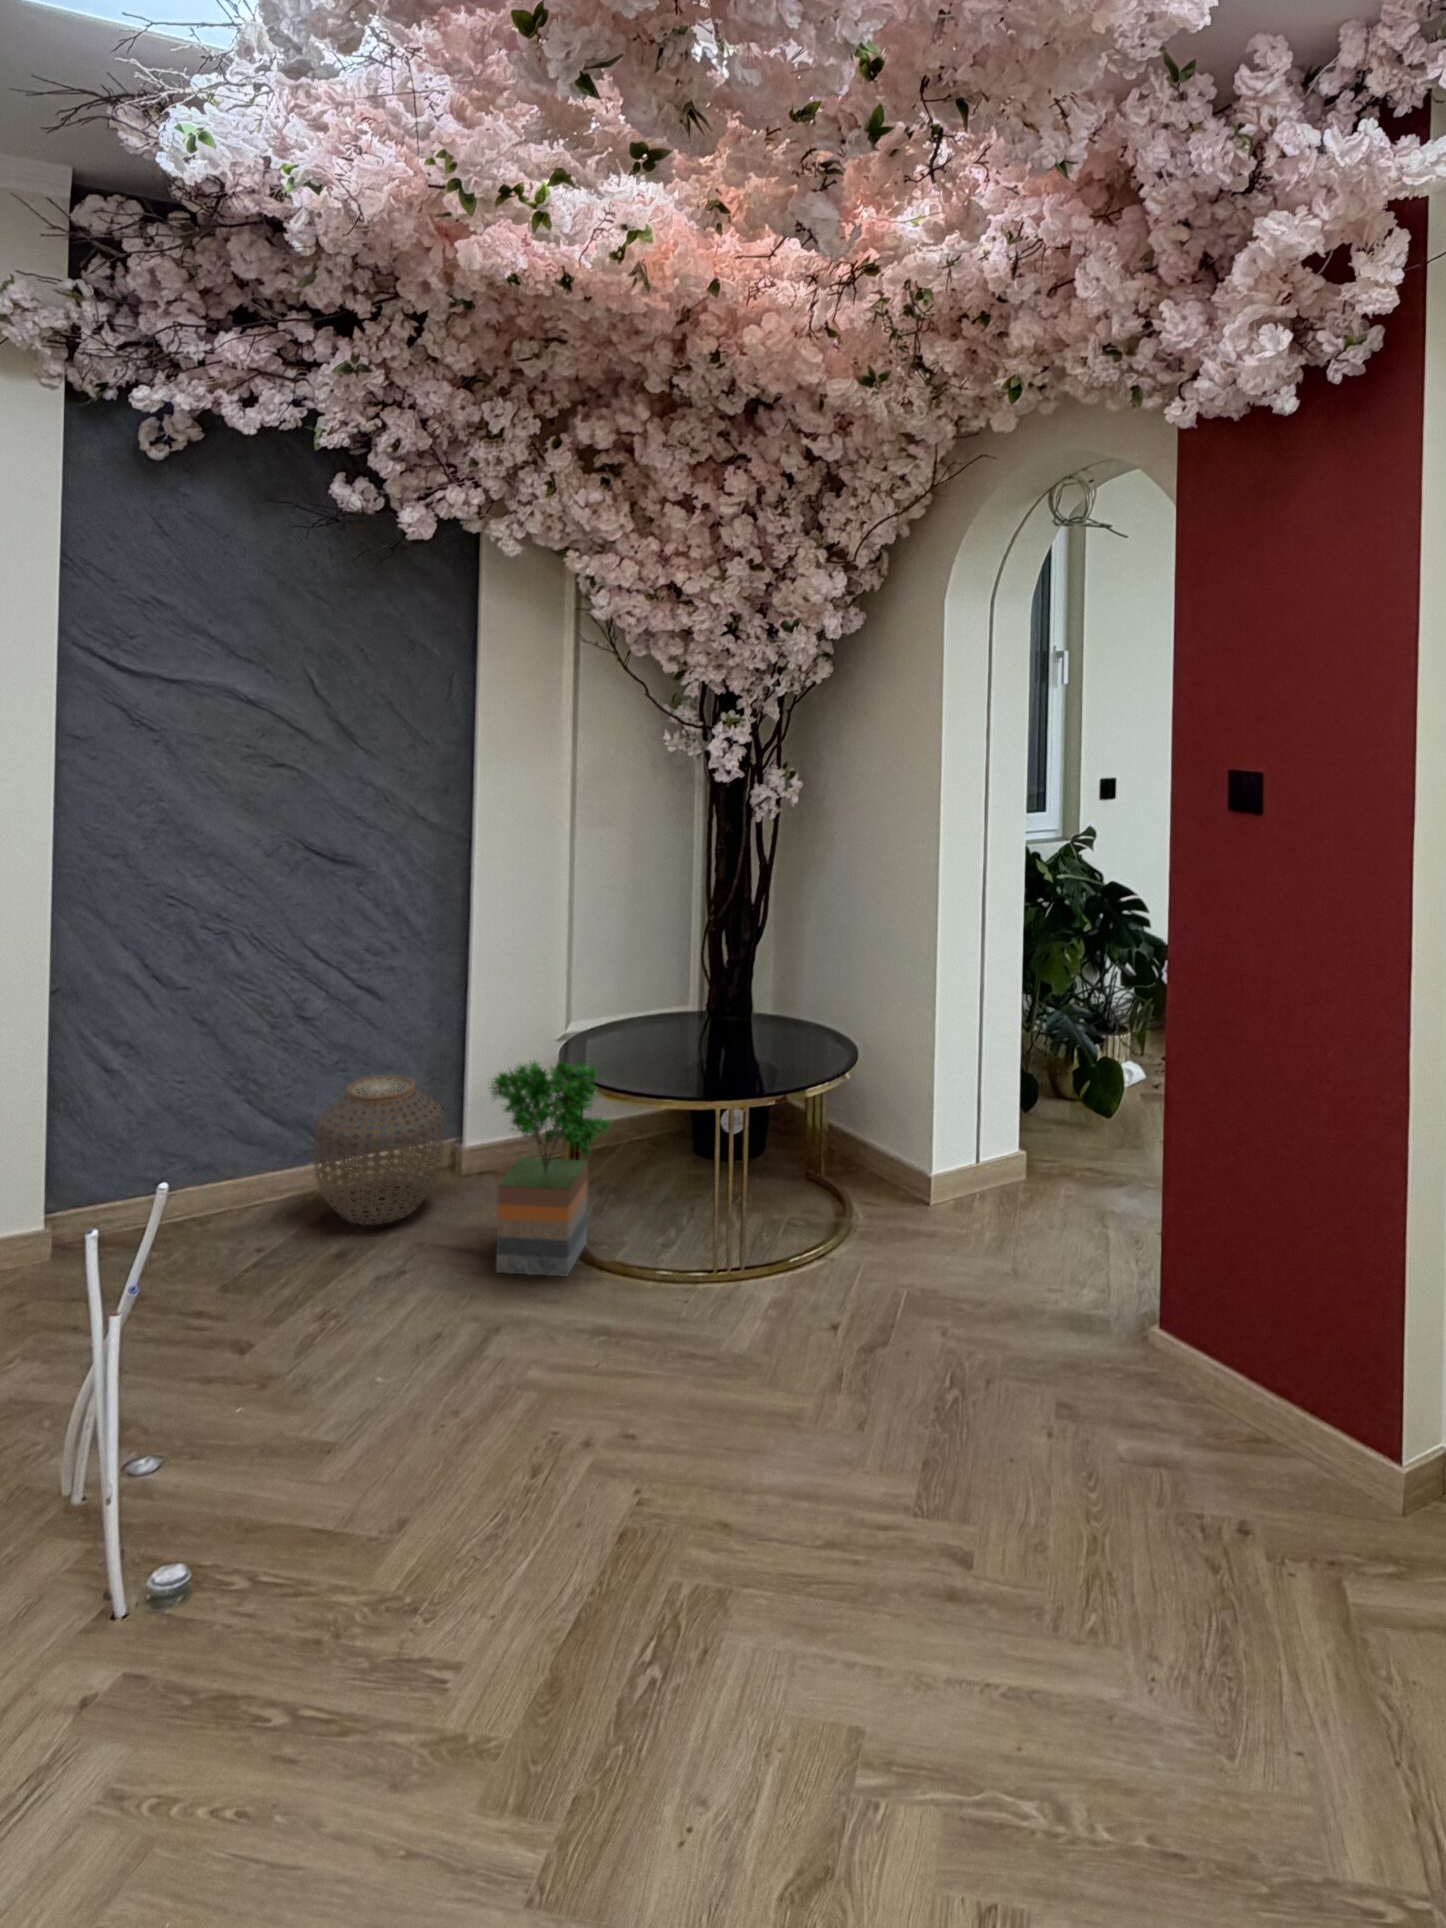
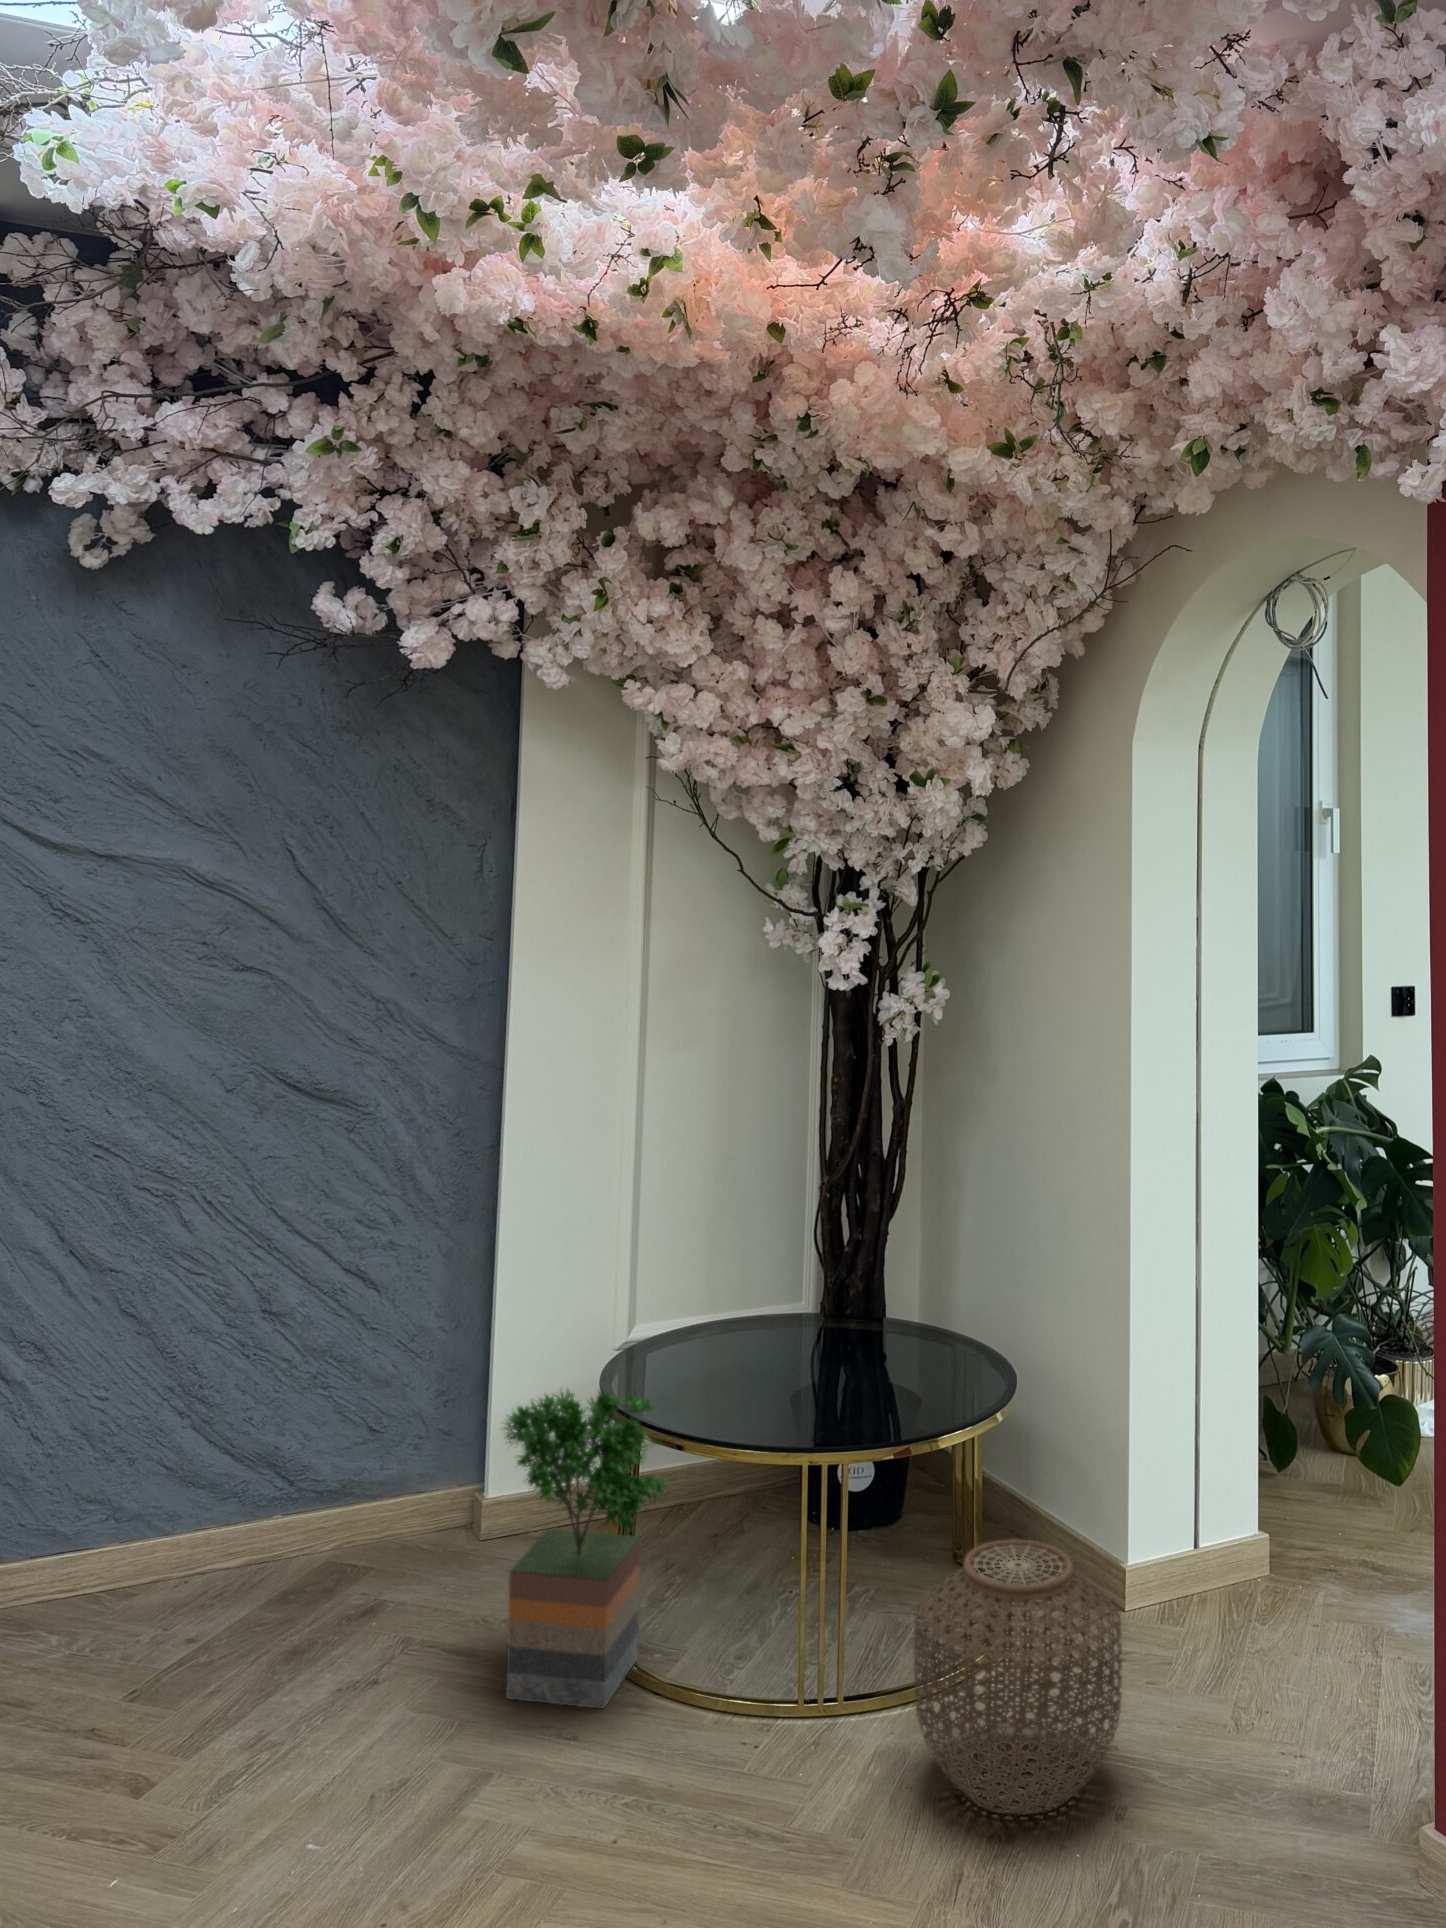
woven basket: present [314,1075,444,1225] -> present [914,1539,1122,1814]

